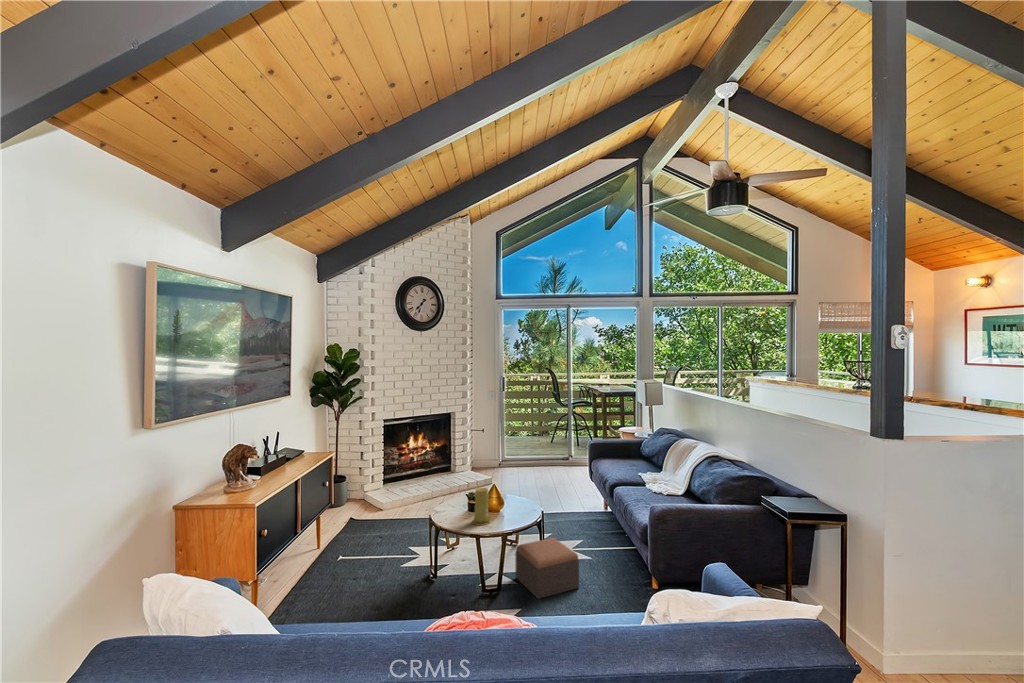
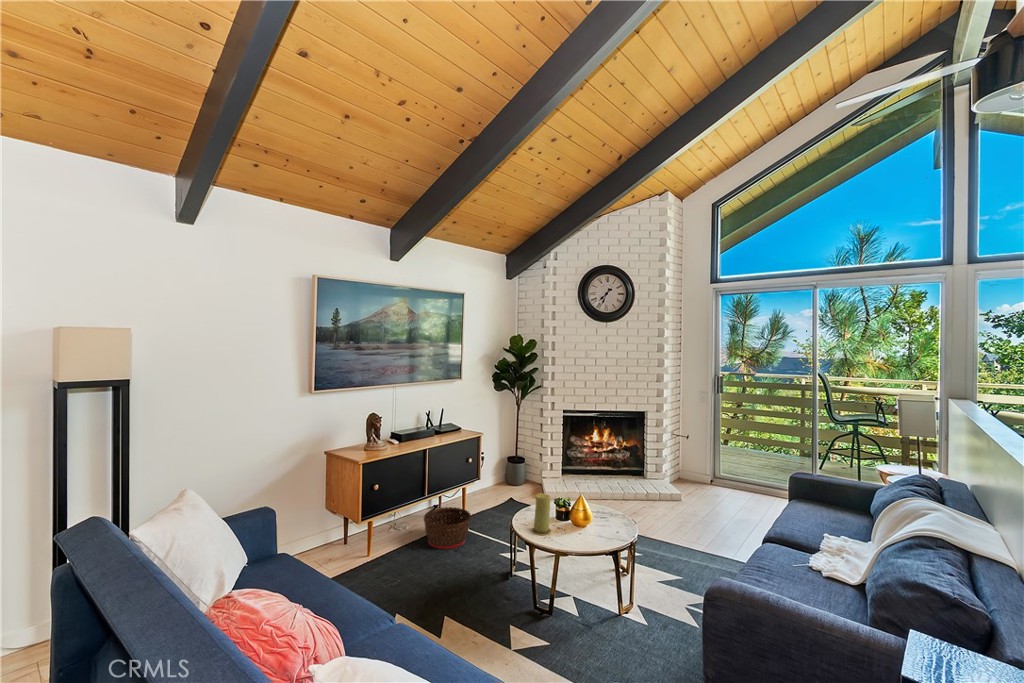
basket: none [301,537,358,586] -> present [424,507,471,549]
footstool: present [515,538,579,599] -> none [581,572,644,652]

